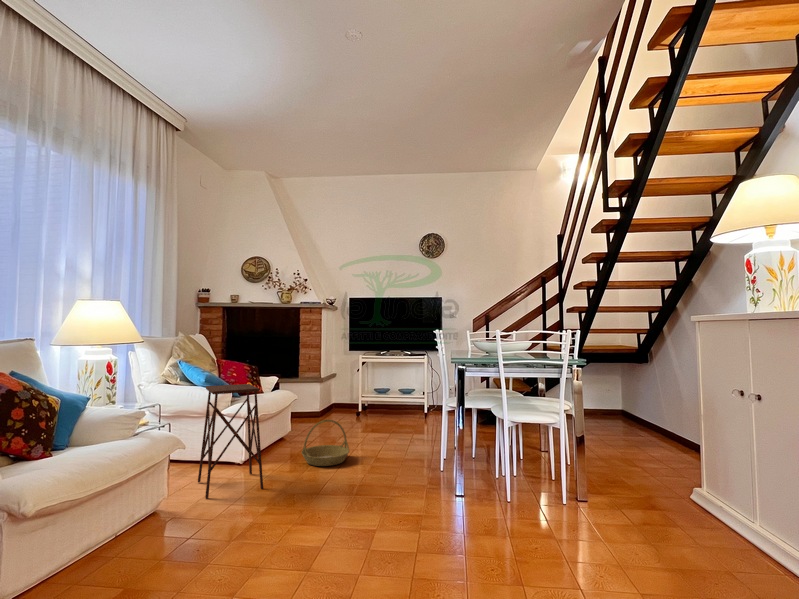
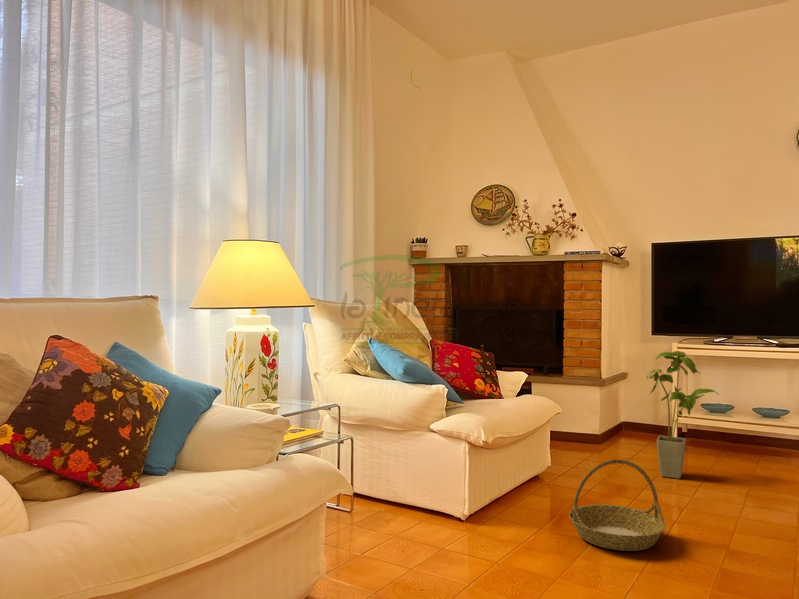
house plant: none [345,361,381,430] -> present [647,351,718,479]
side table: present [198,384,263,499] -> none [390,383,496,584]

